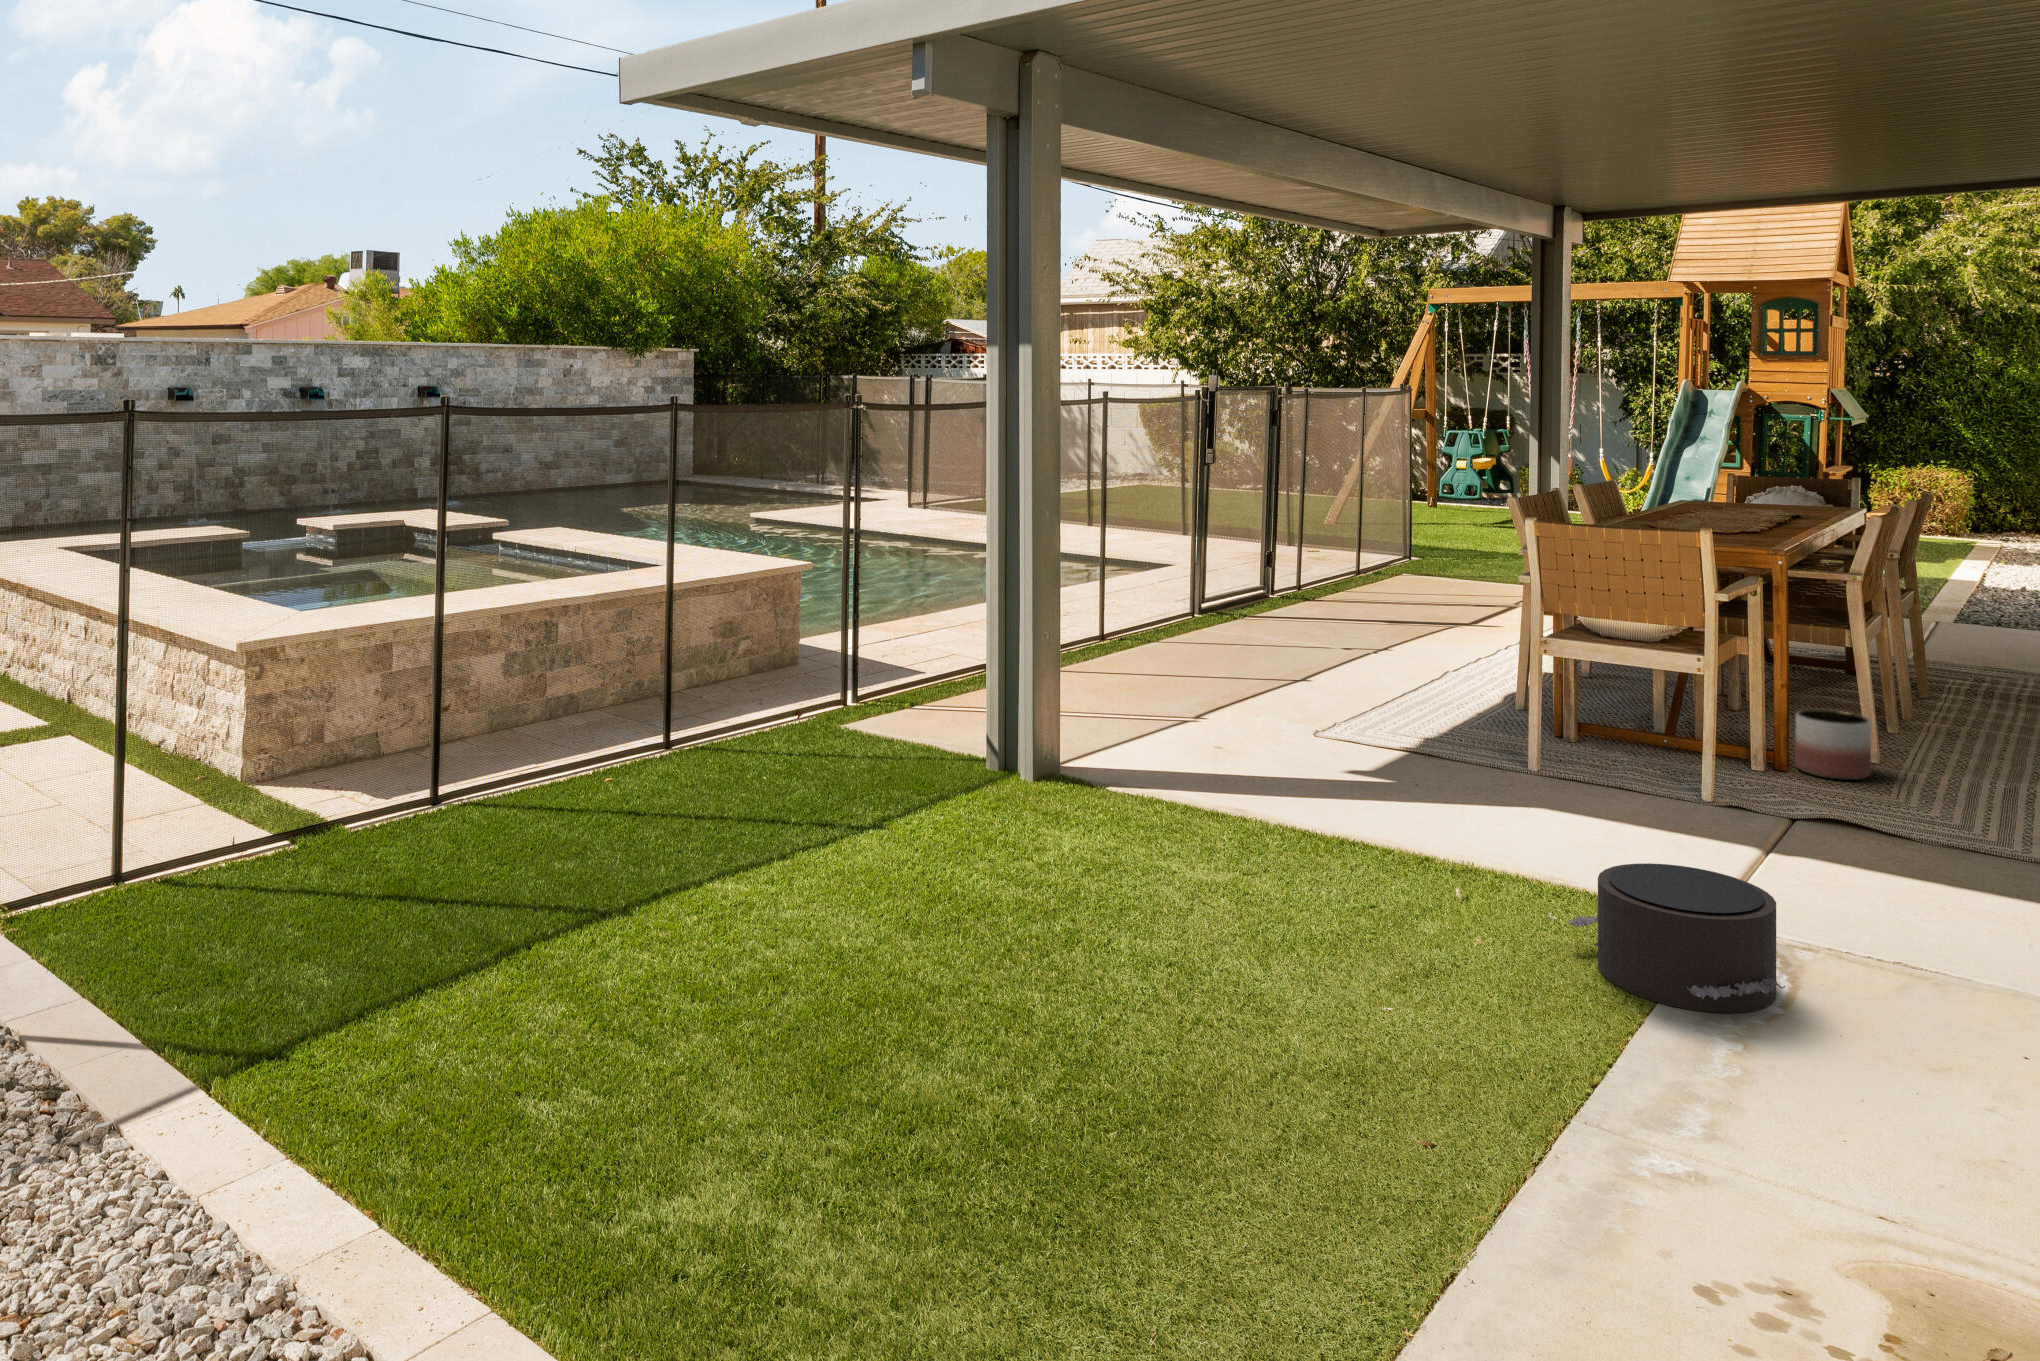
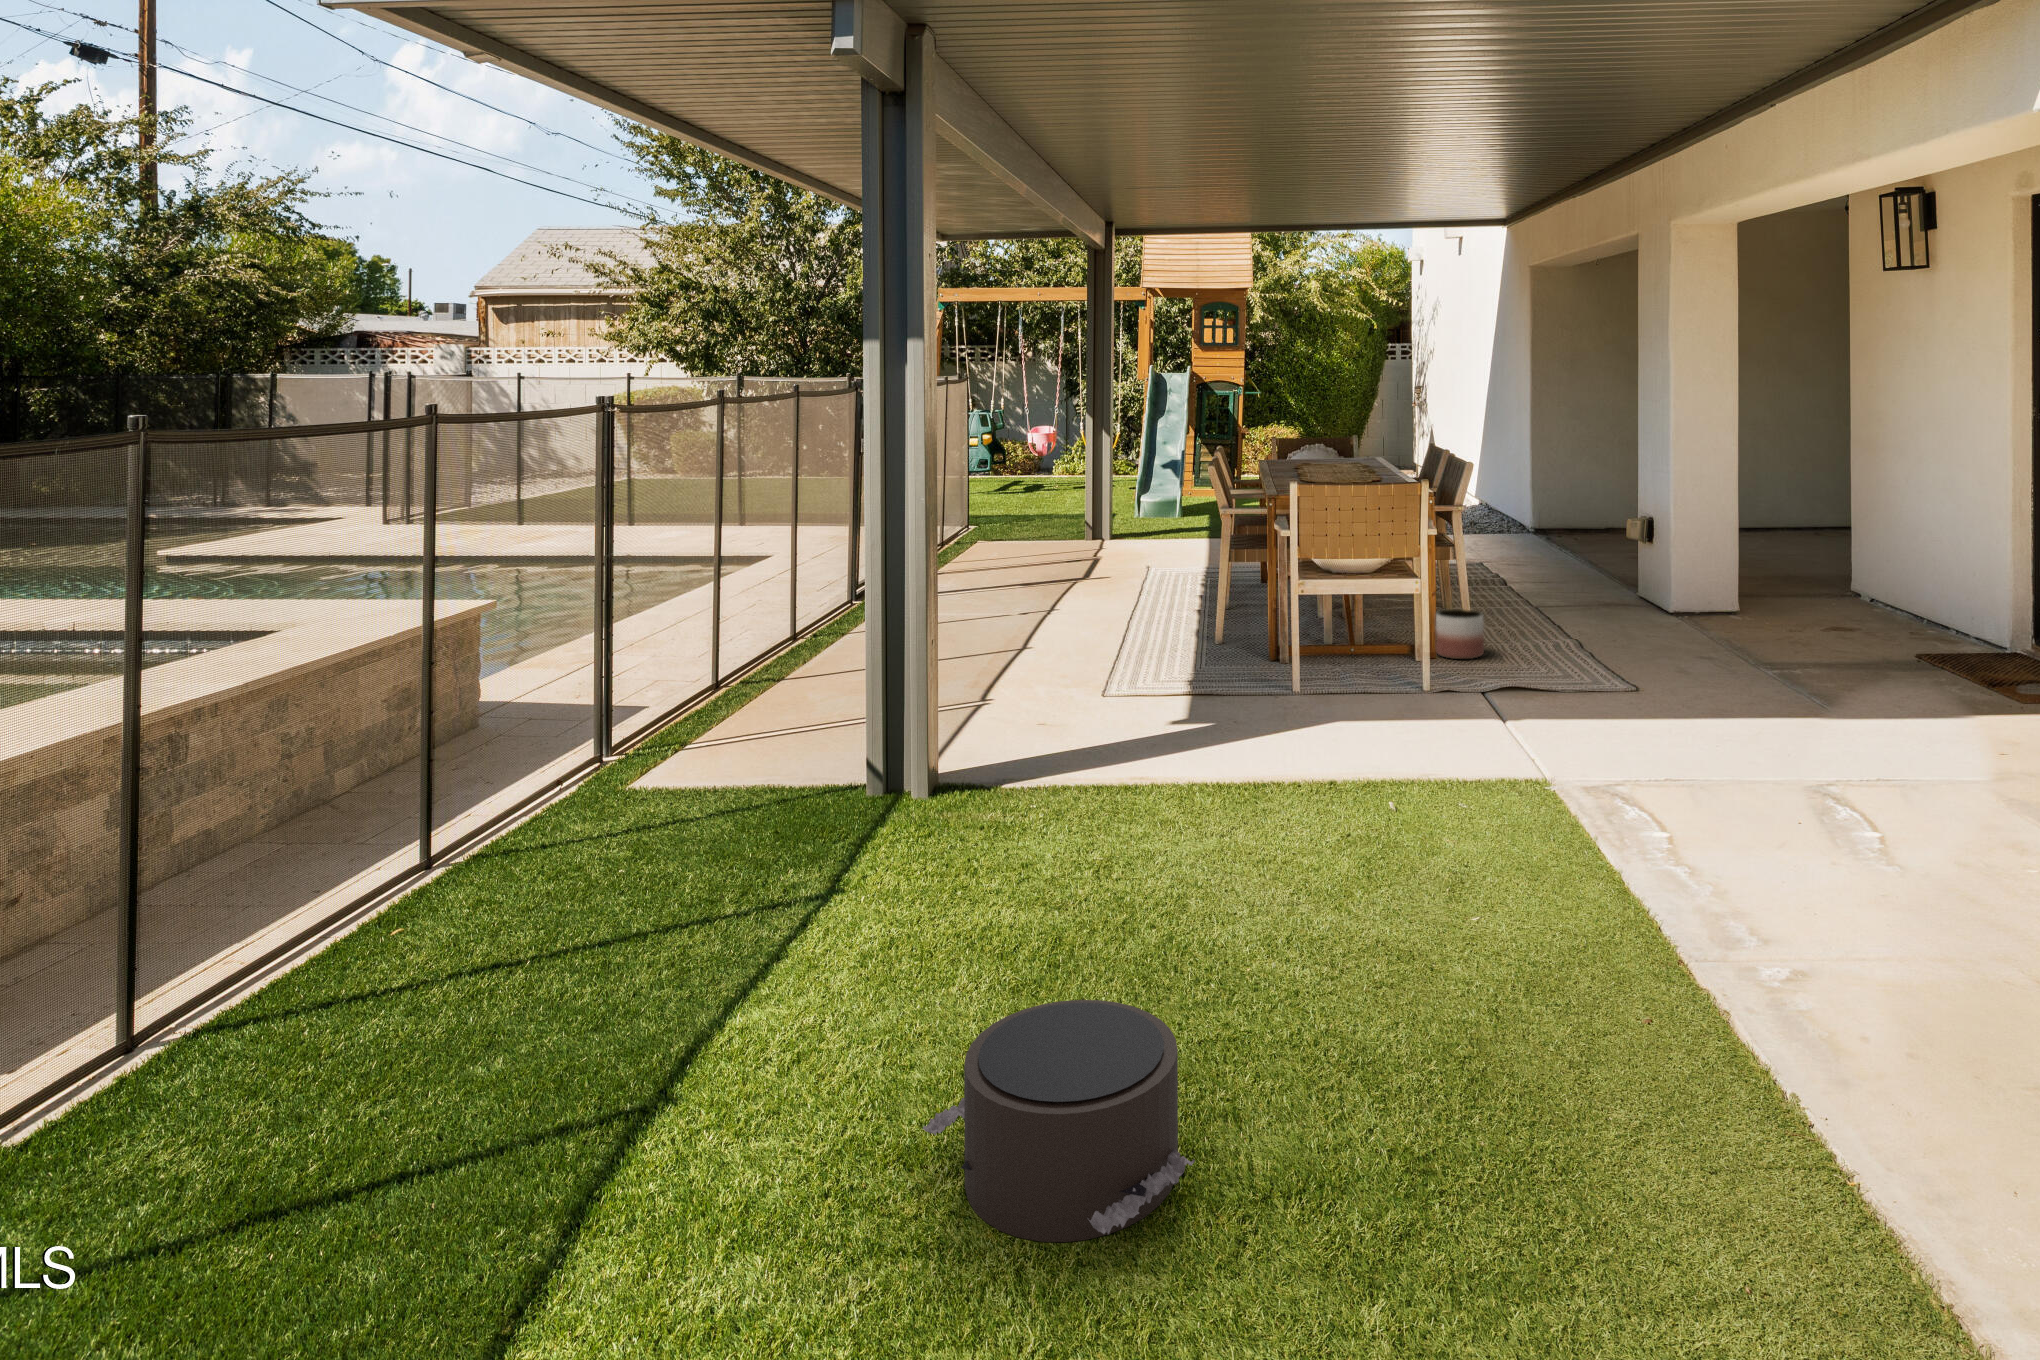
pouf: present [1567,863,1785,1013] -> present [923,1000,1195,1242]

